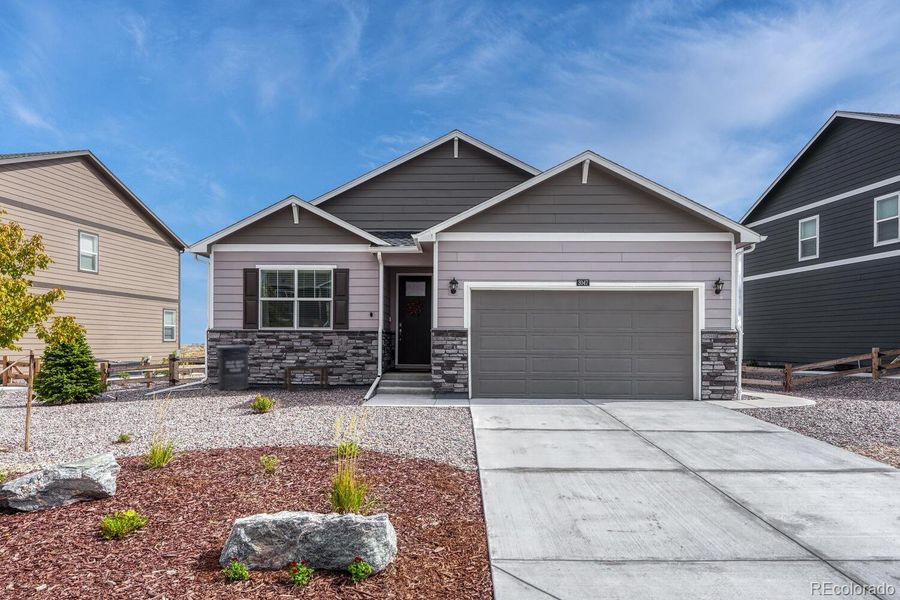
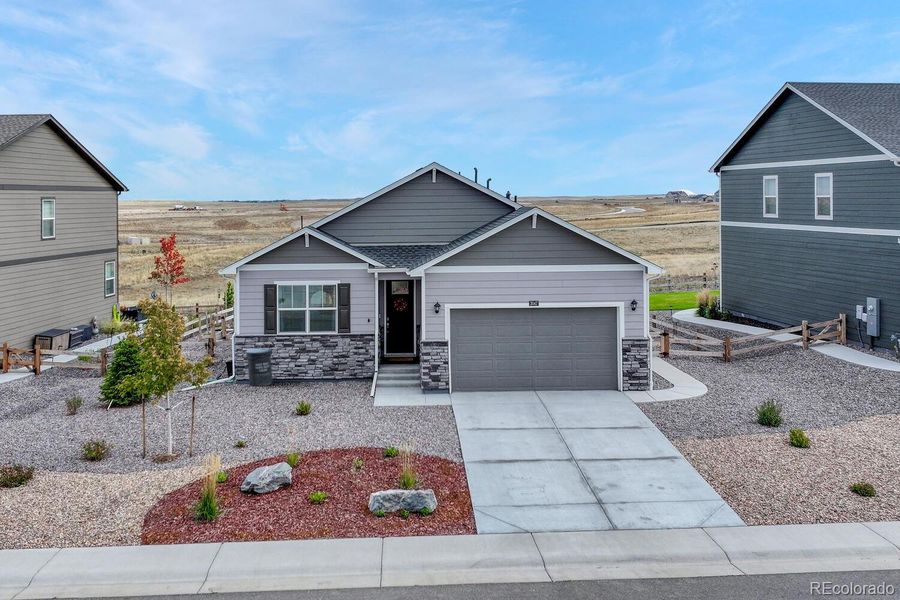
bench: present [284,365,328,391] -> none [302,362,337,386]

